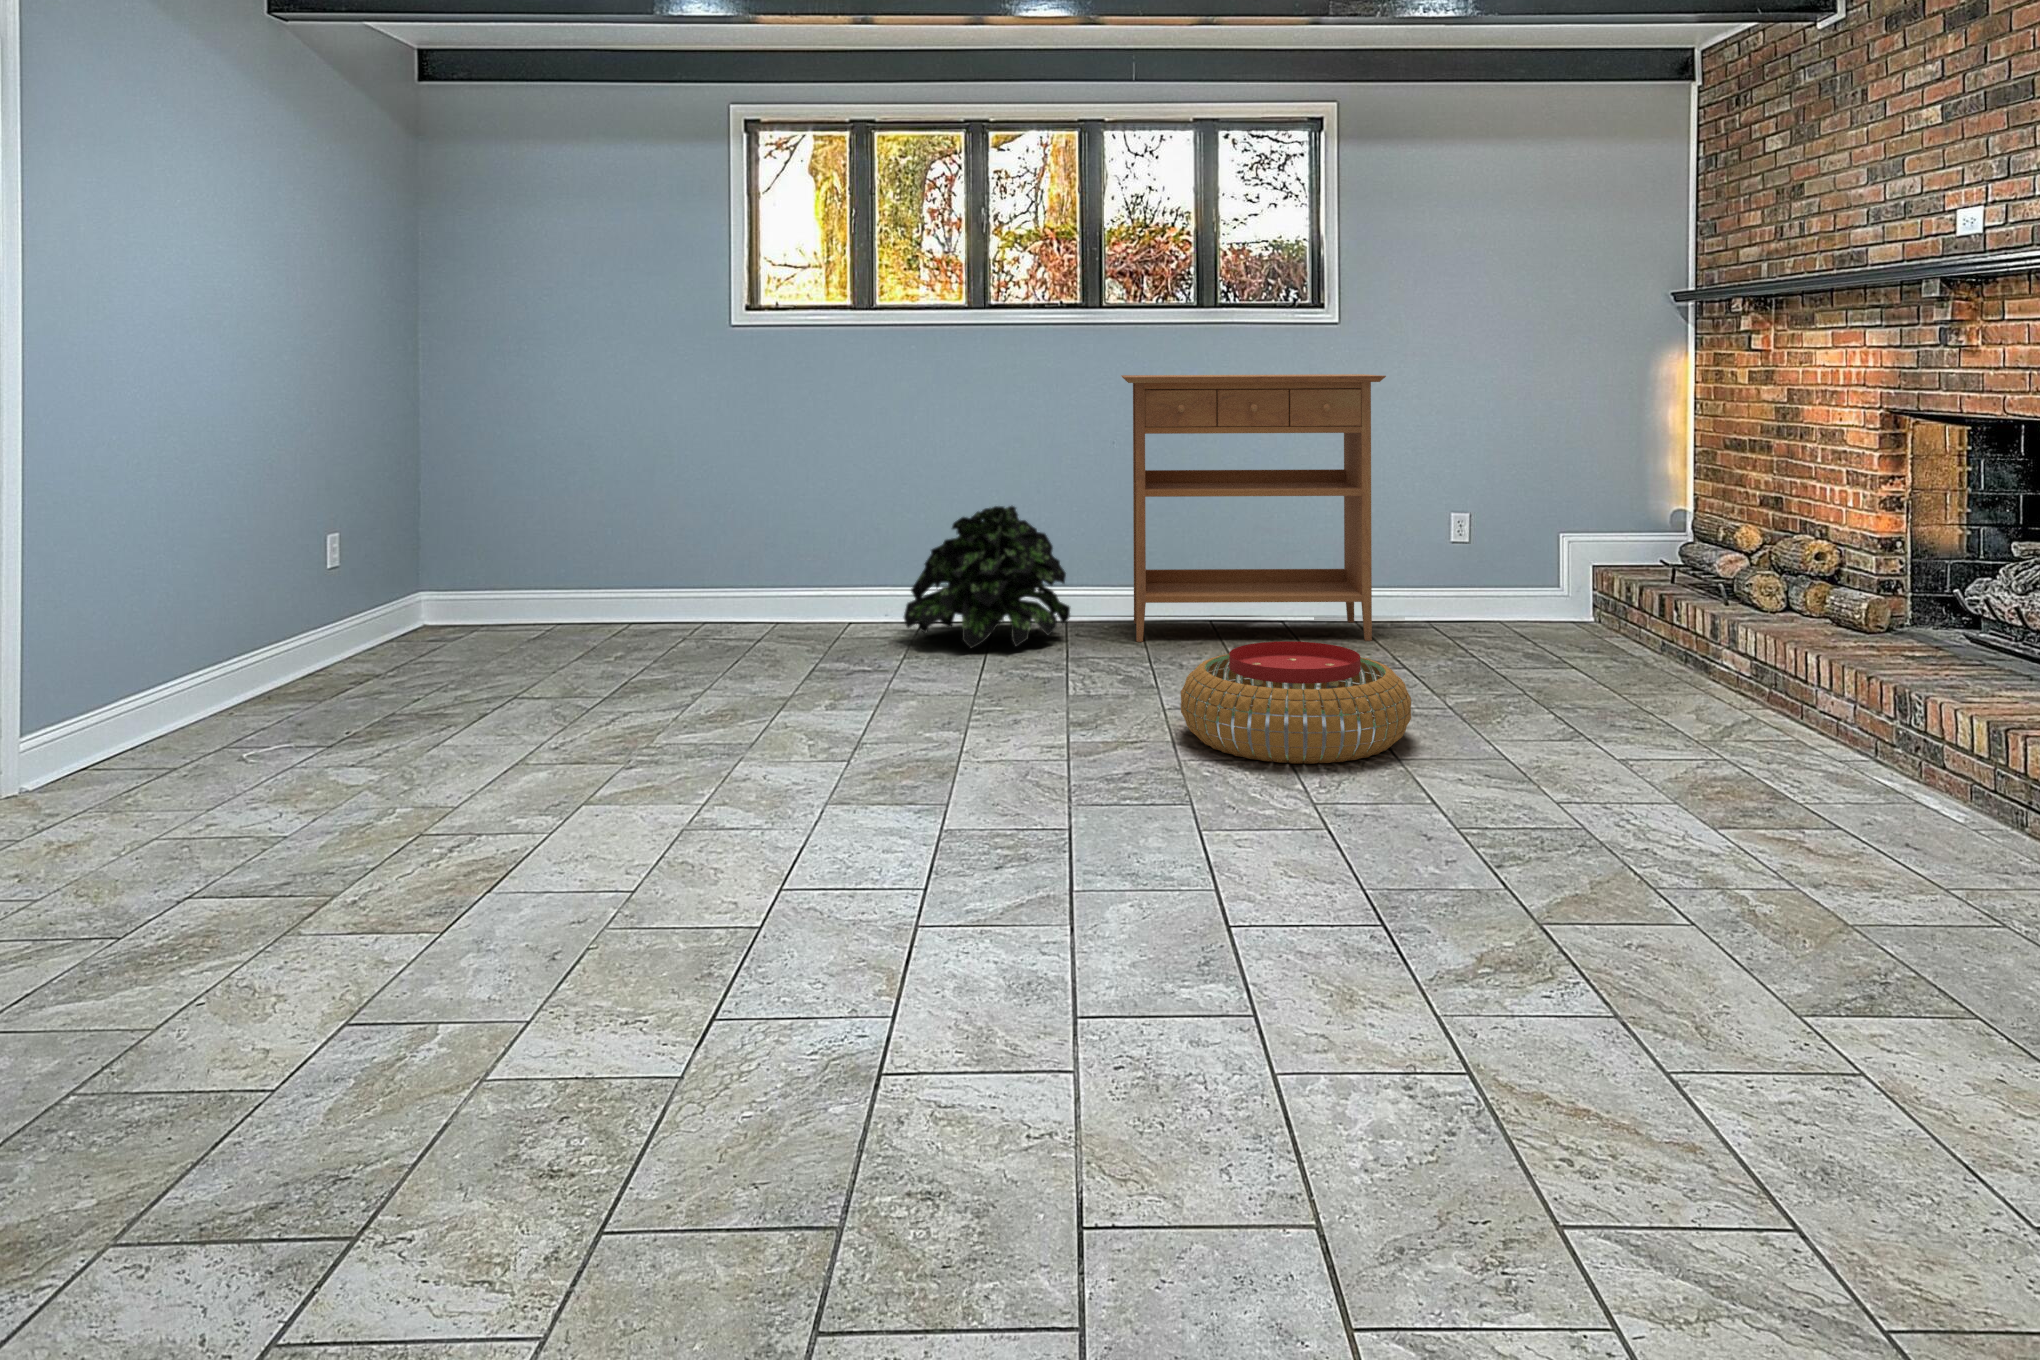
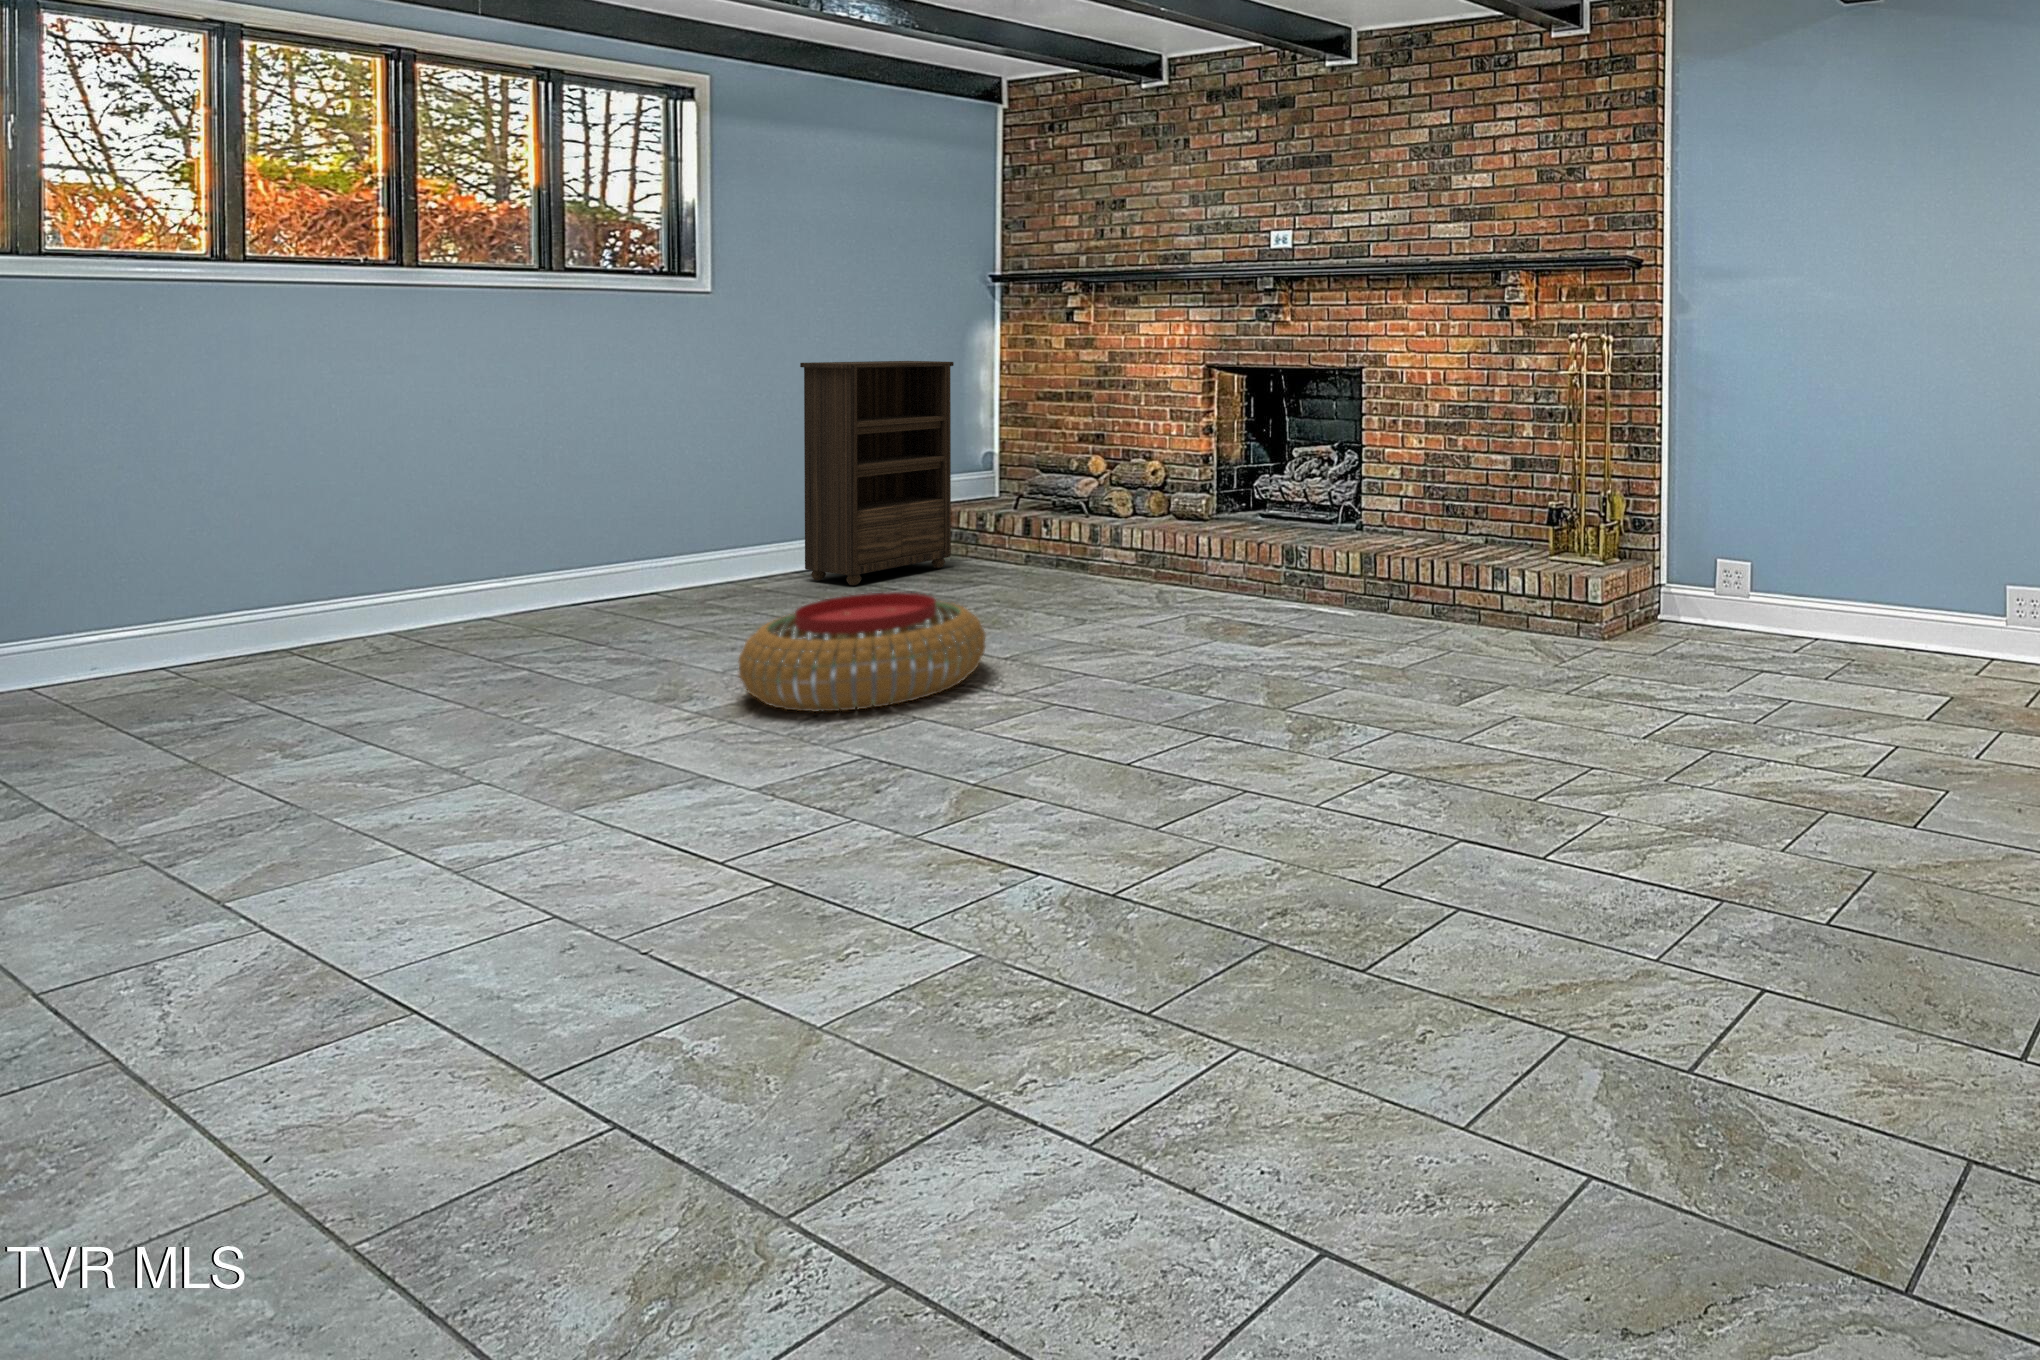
console table: present [1121,374,1386,642] -> none [408,341,784,655]
bookshelf: none [1432,396,1589,639] -> present [800,361,954,585]
potted plant: present [904,506,1070,648] -> none [58,513,380,716]

